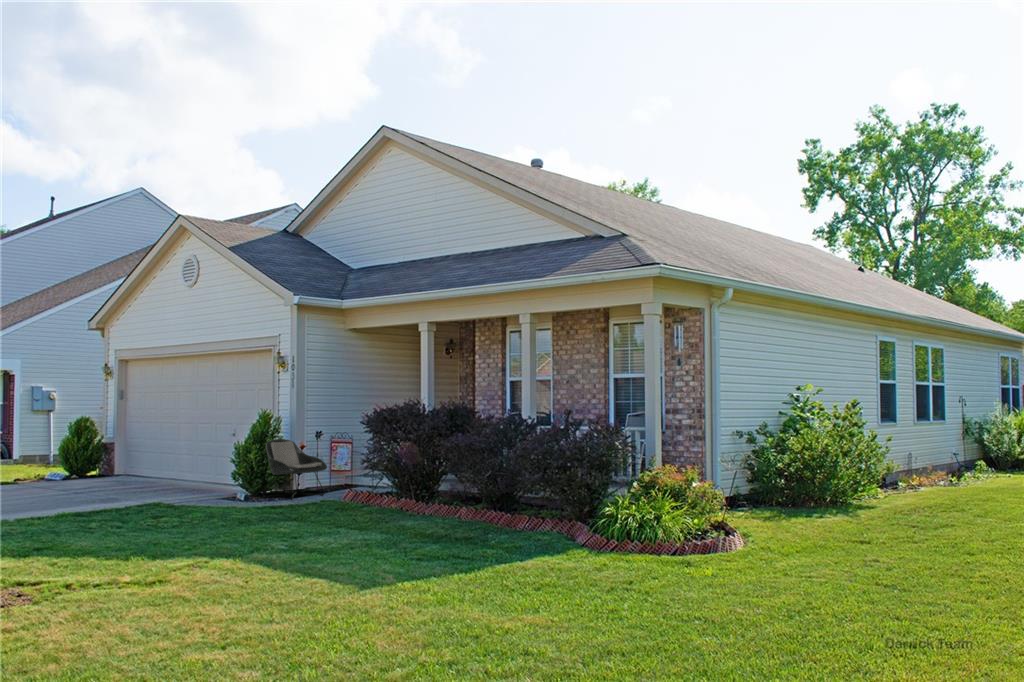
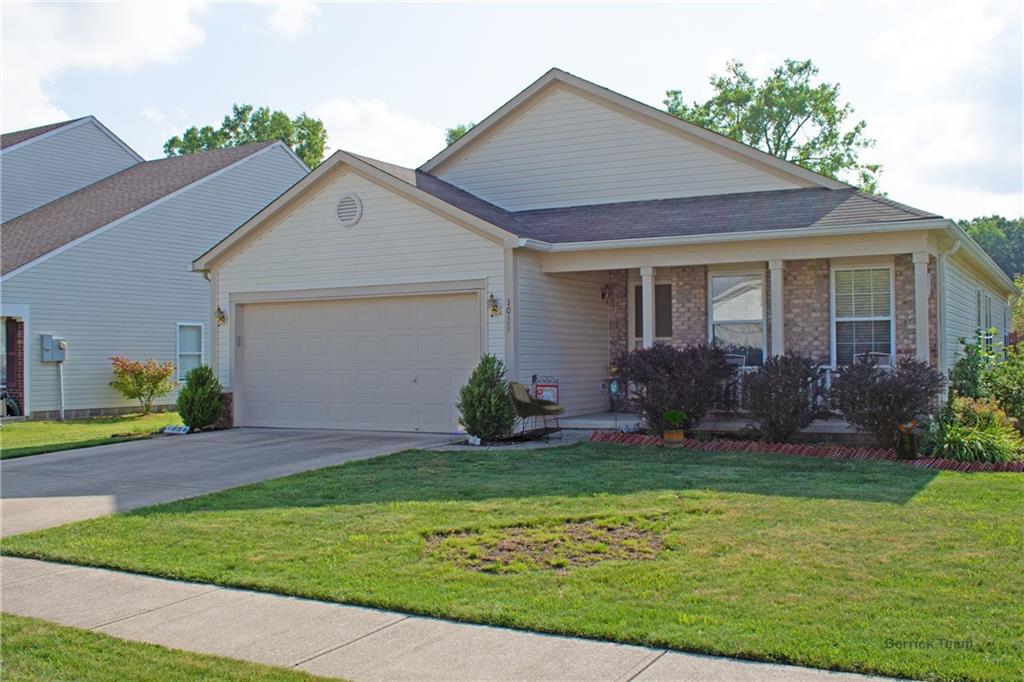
potted tree: none [369,471,397,510] -> present [663,410,687,448]
watering can: none [528,490,563,531] -> present [889,421,918,459]

